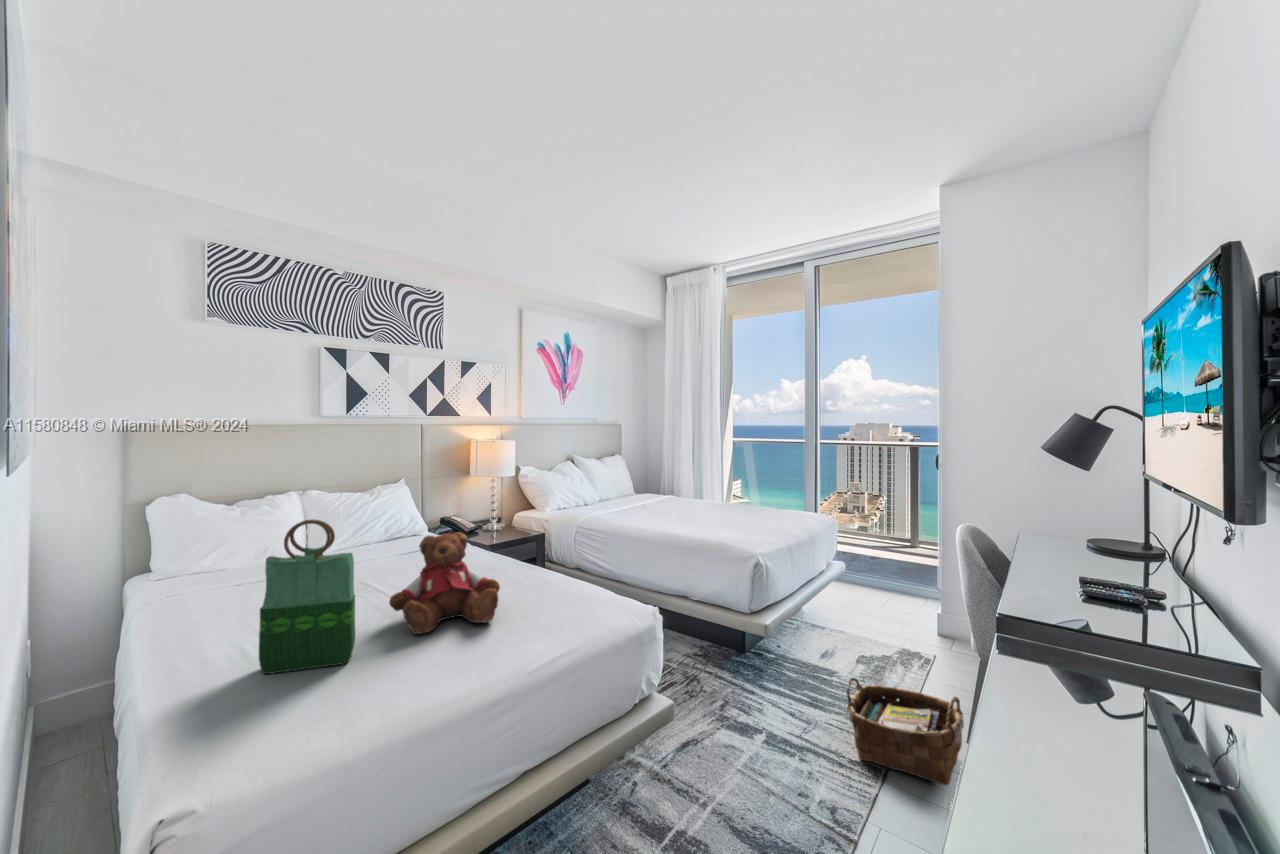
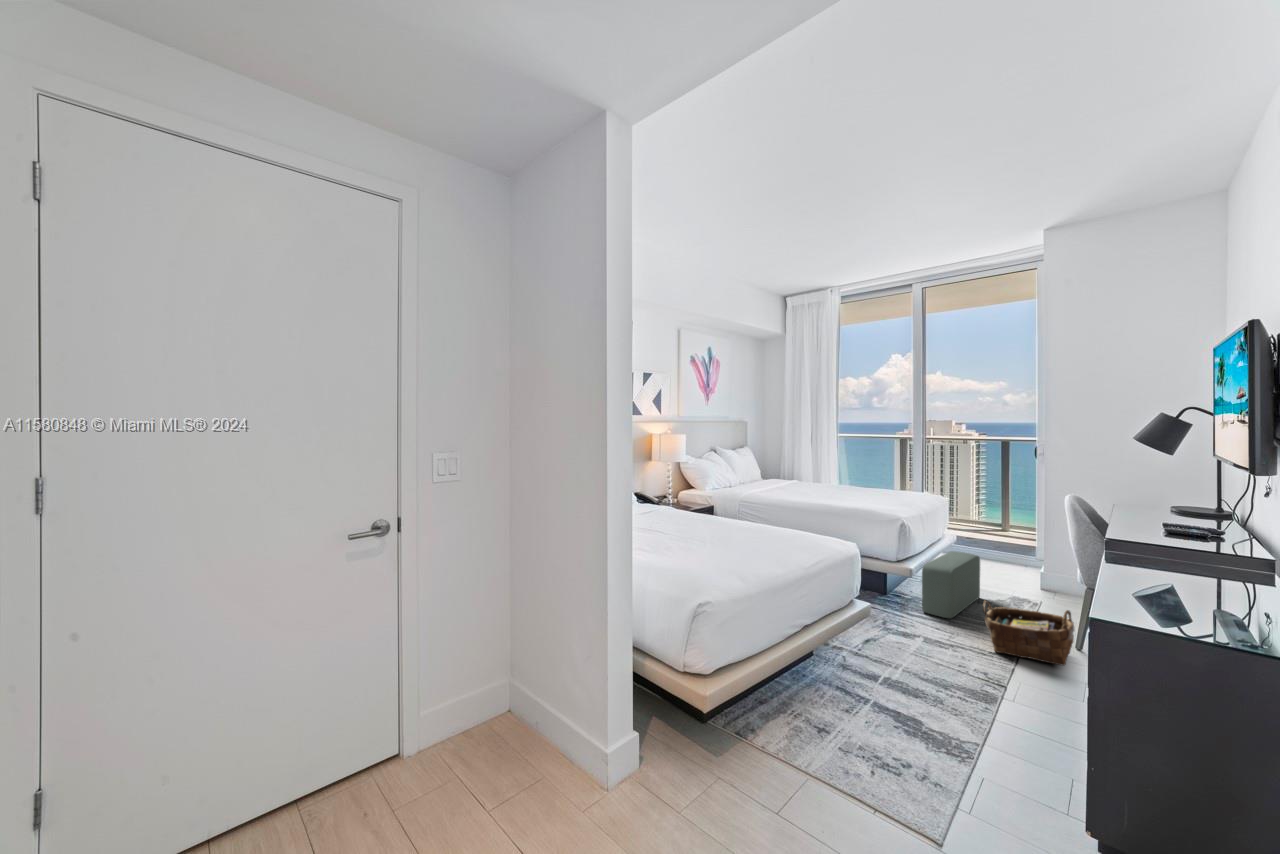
tote bag: present [259,519,355,674] -> none [654,480,700,564]
teddy bear: present [389,532,500,634] -> none [695,493,759,551]
pouf: none [781,594,862,695] -> present [922,551,980,618]

